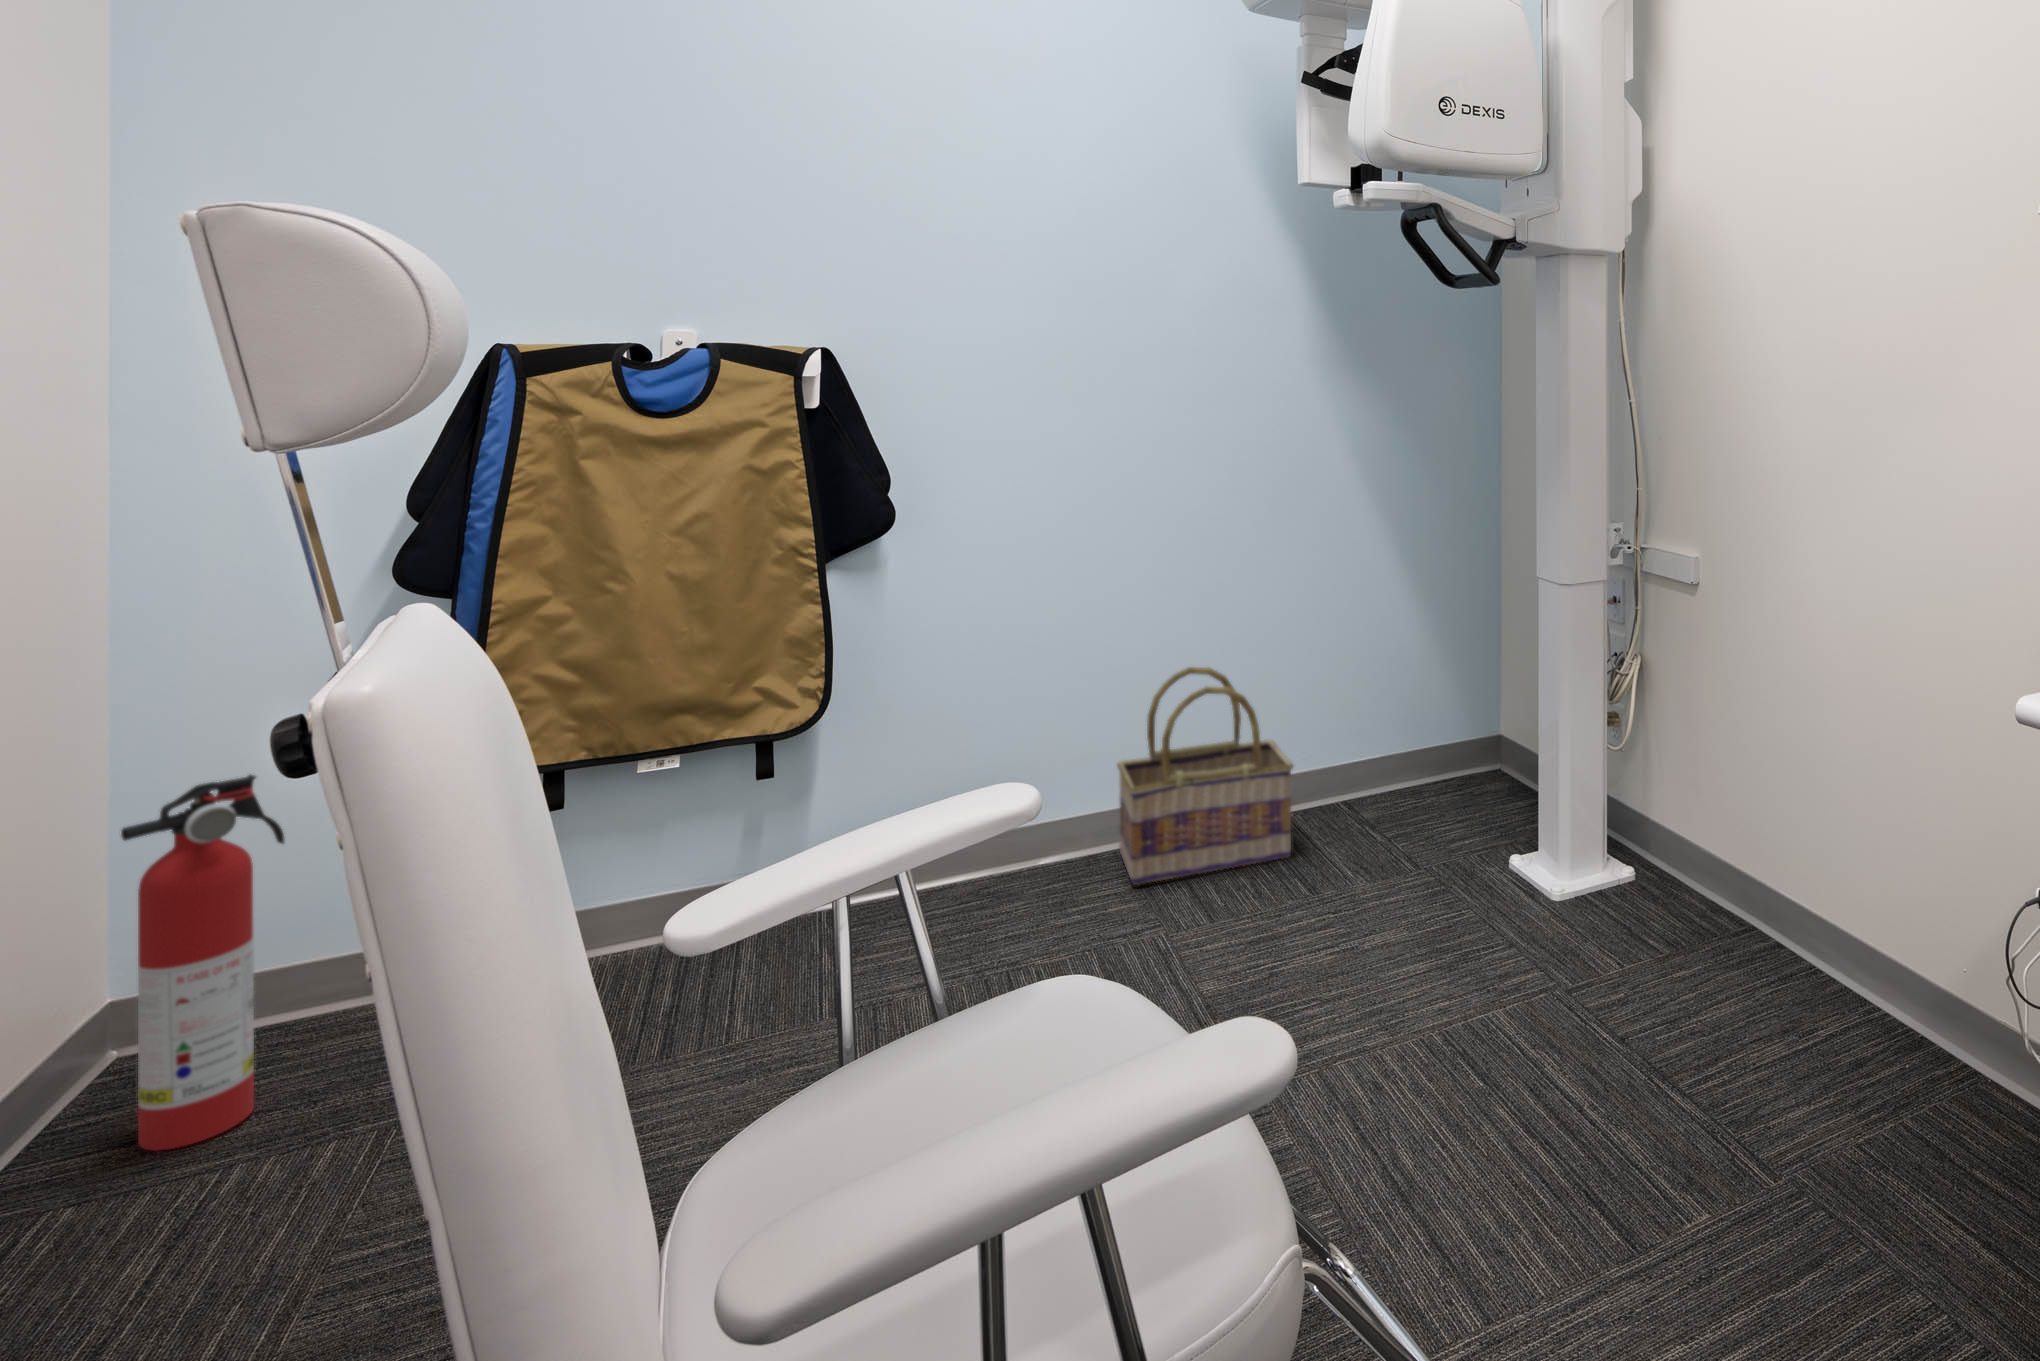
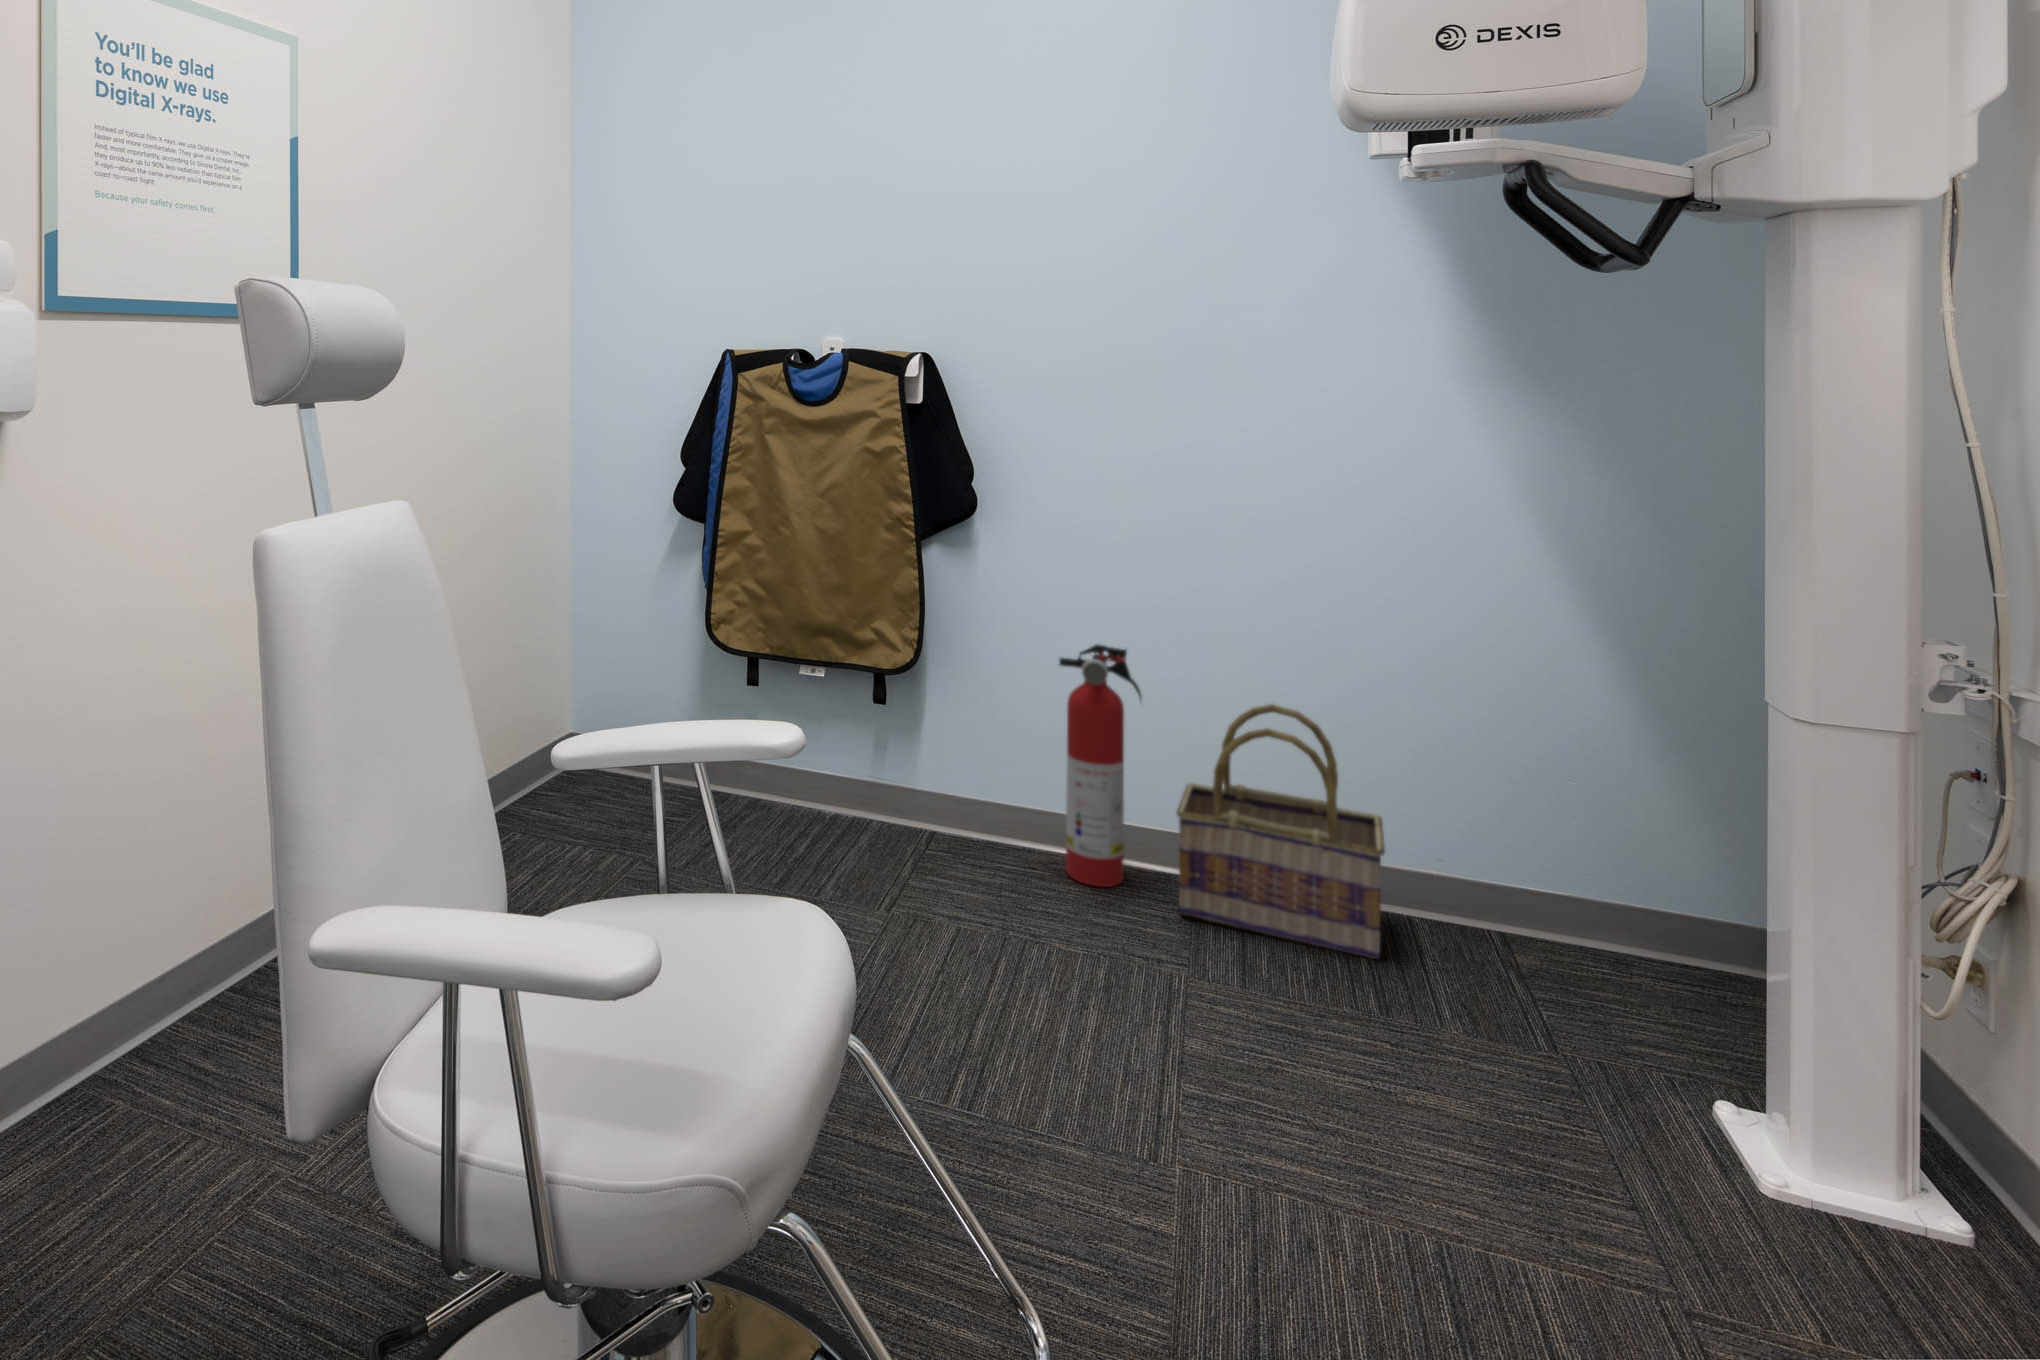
fire extinguisher: present [121,775,285,1151] -> present [1059,645,1141,887]

